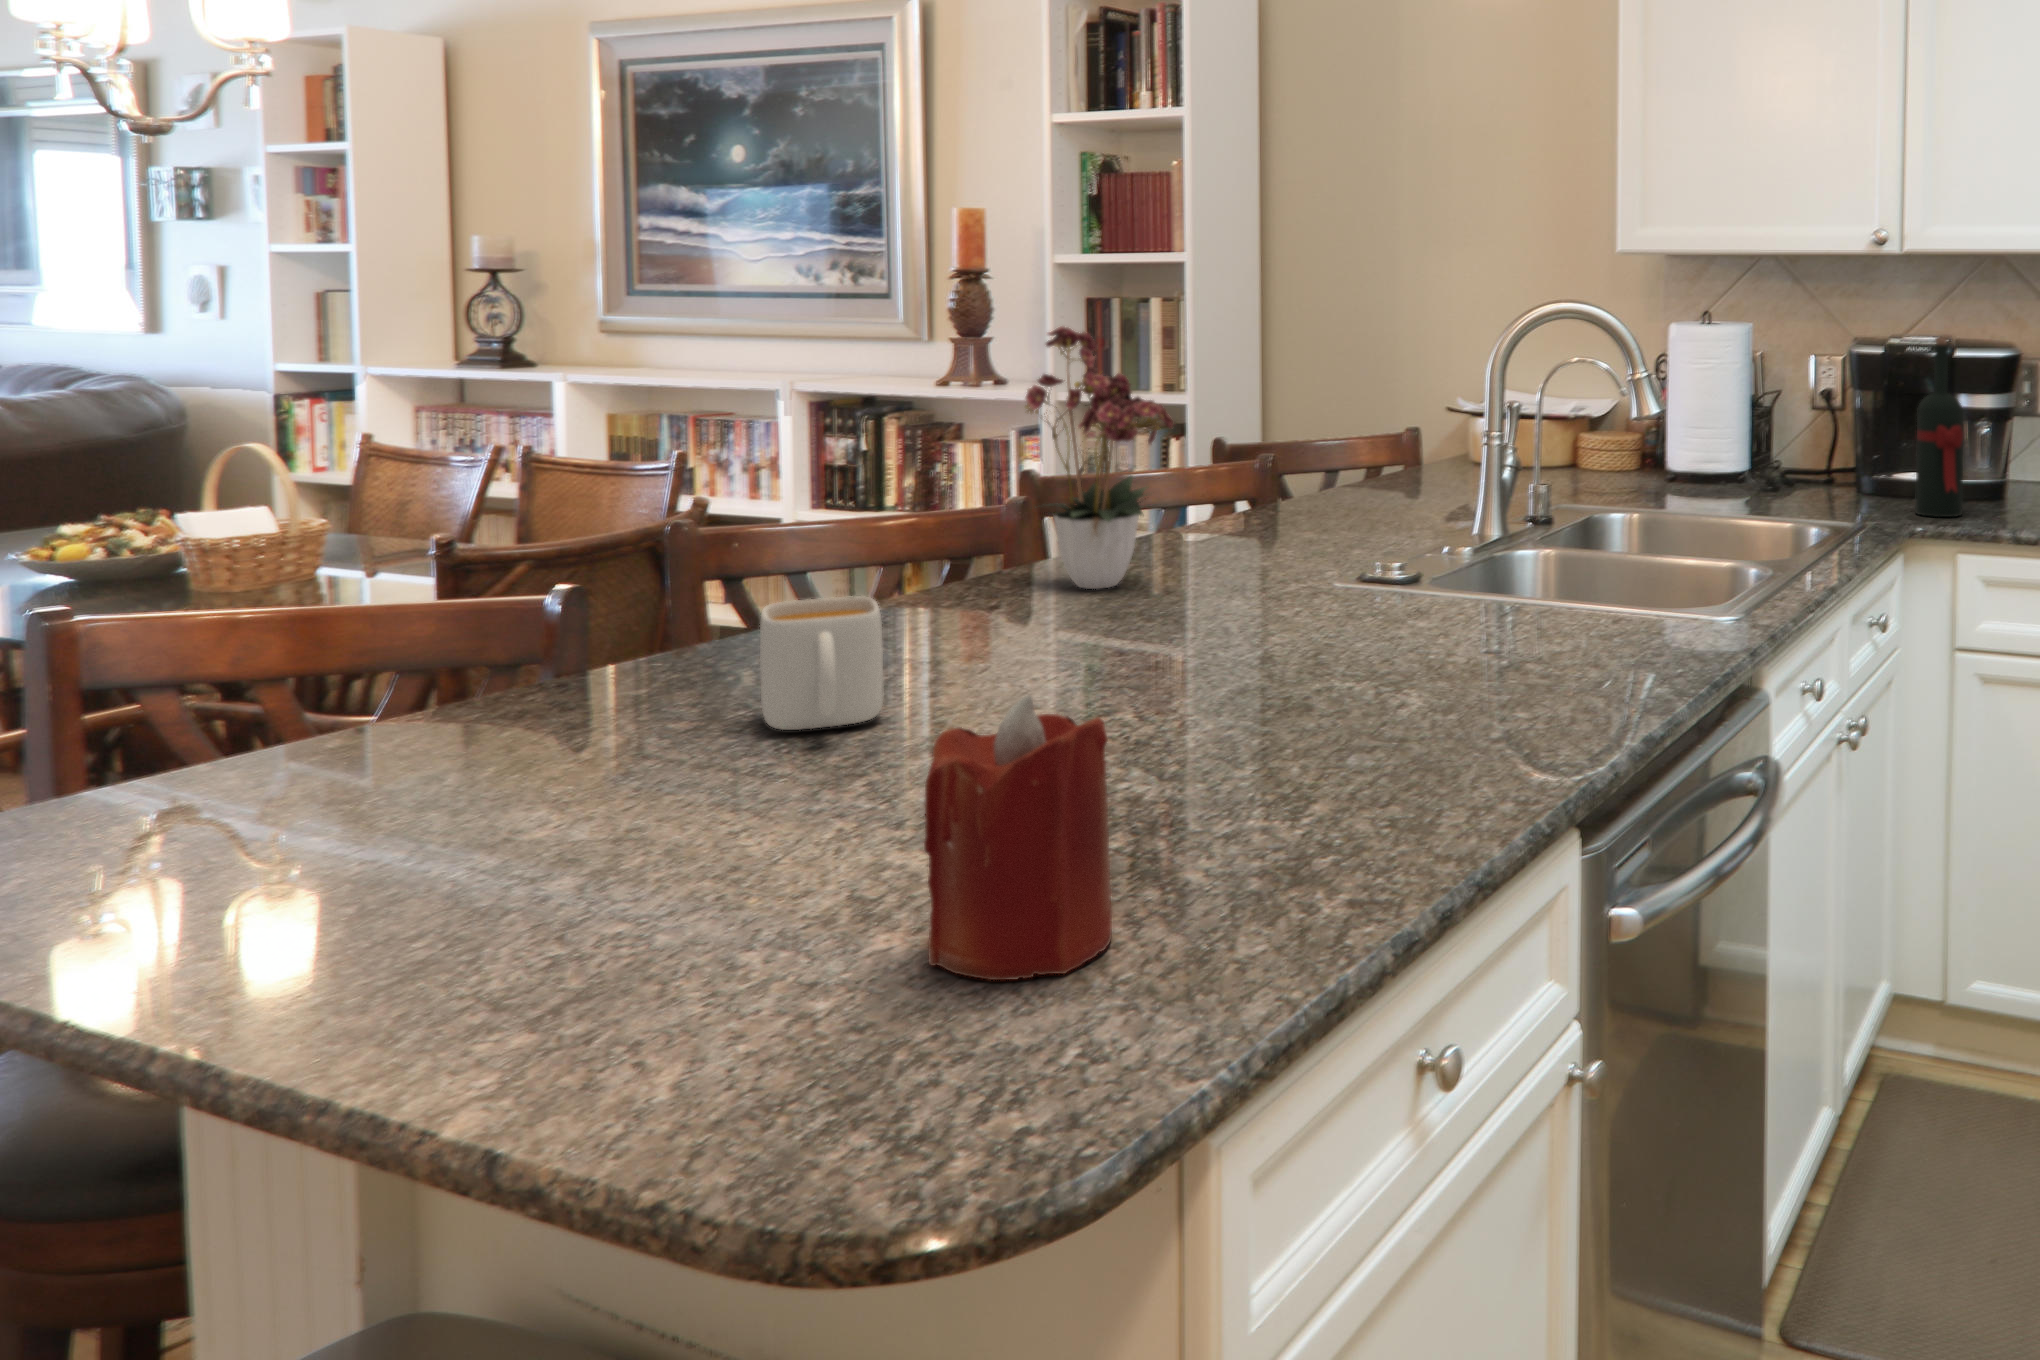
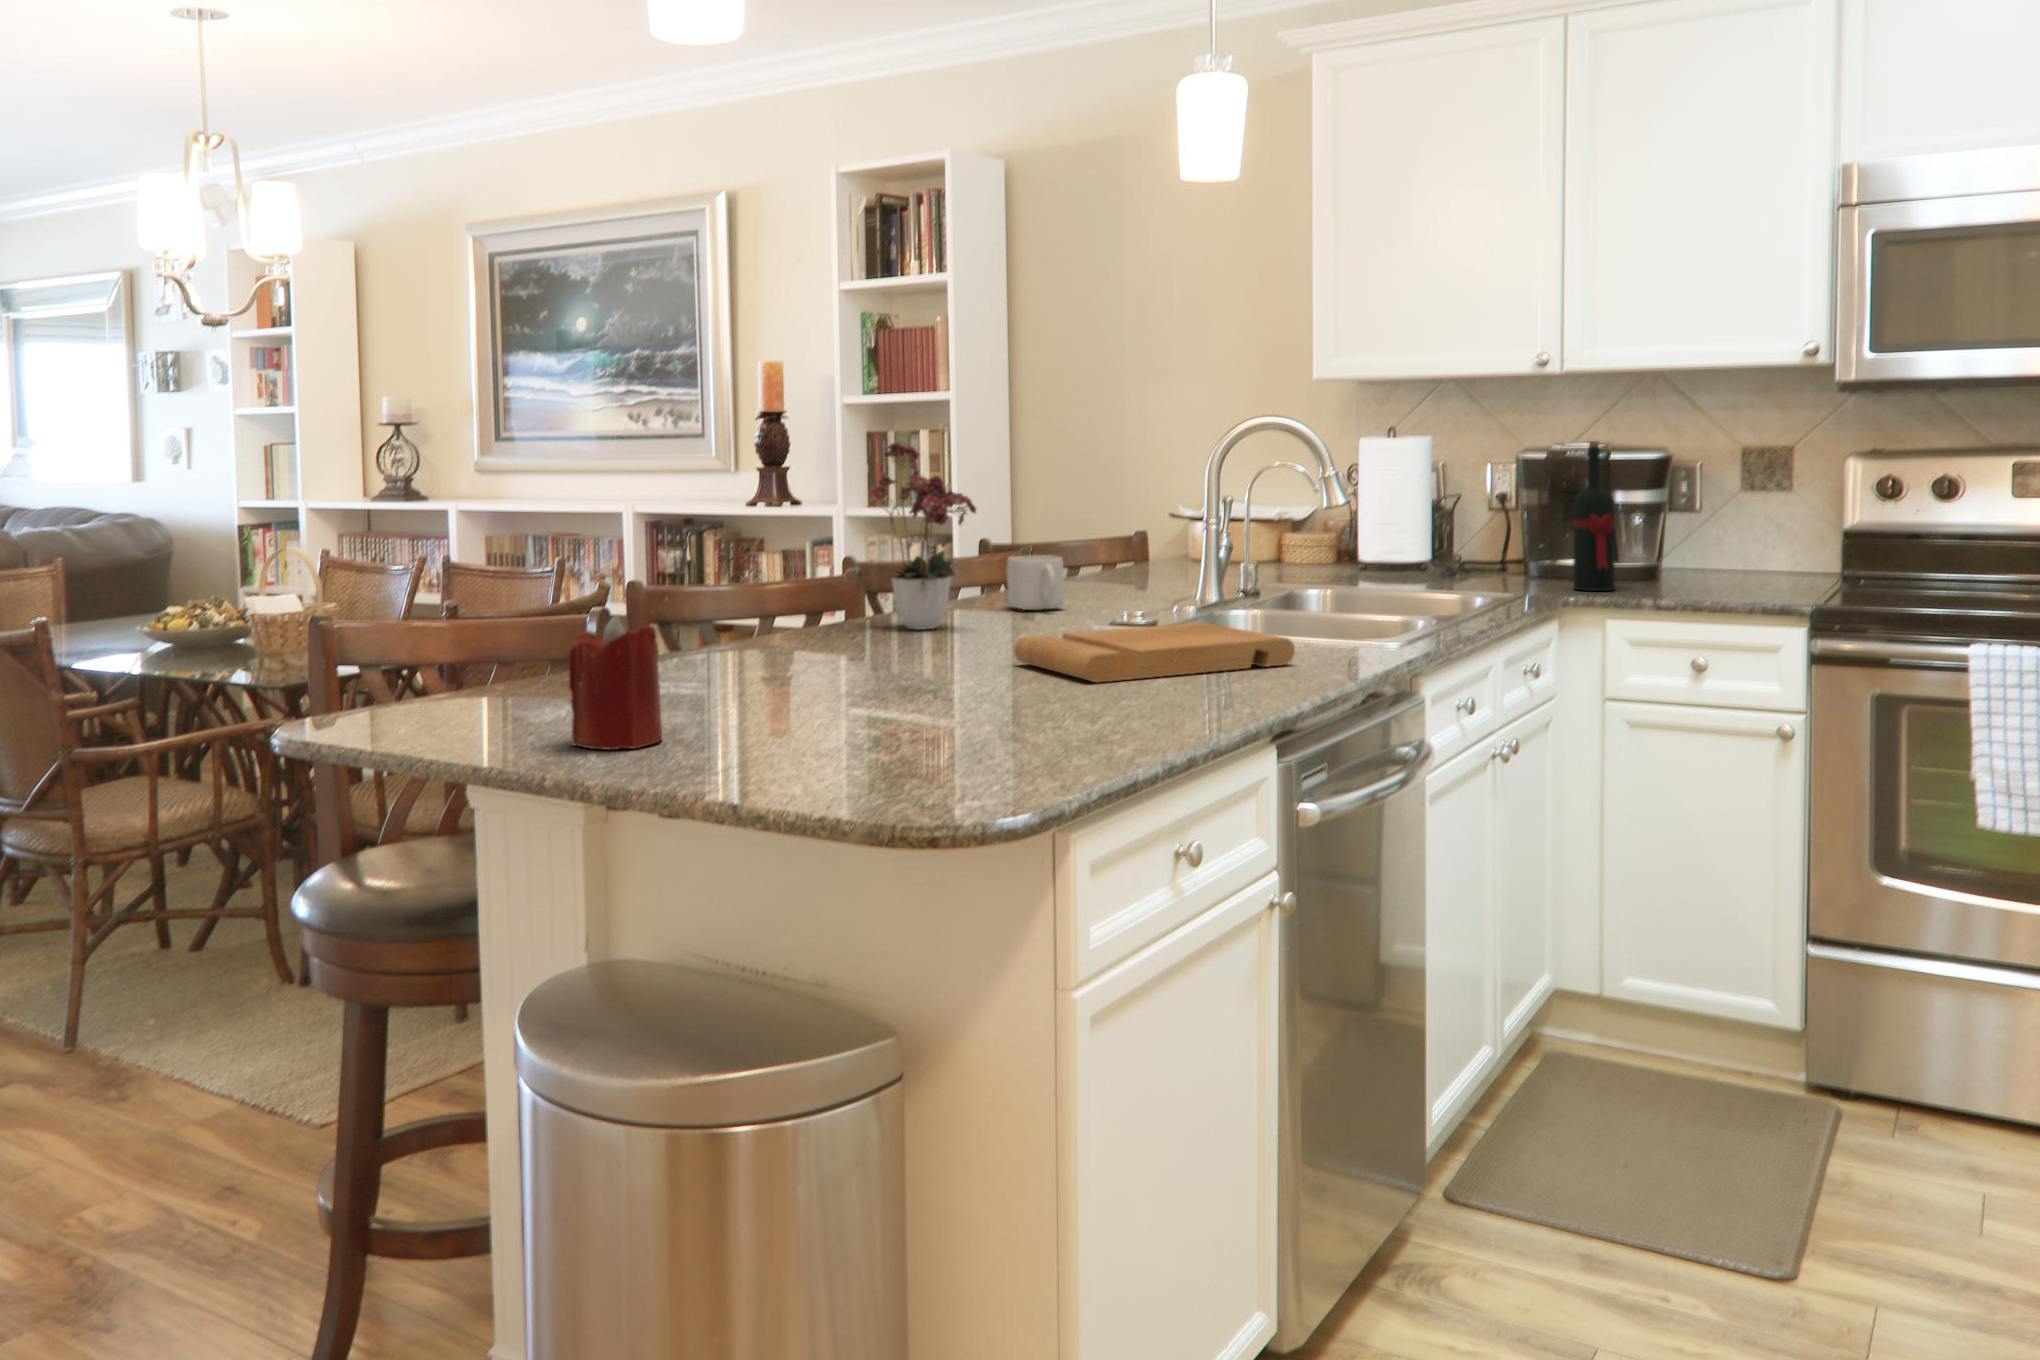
cutting board: none [1203,592,1604,710] -> present [1014,623,1295,683]
mug: present [760,596,884,730] -> present [1007,555,1064,610]
candle: present [924,695,1112,980] -> present [569,615,662,750]

